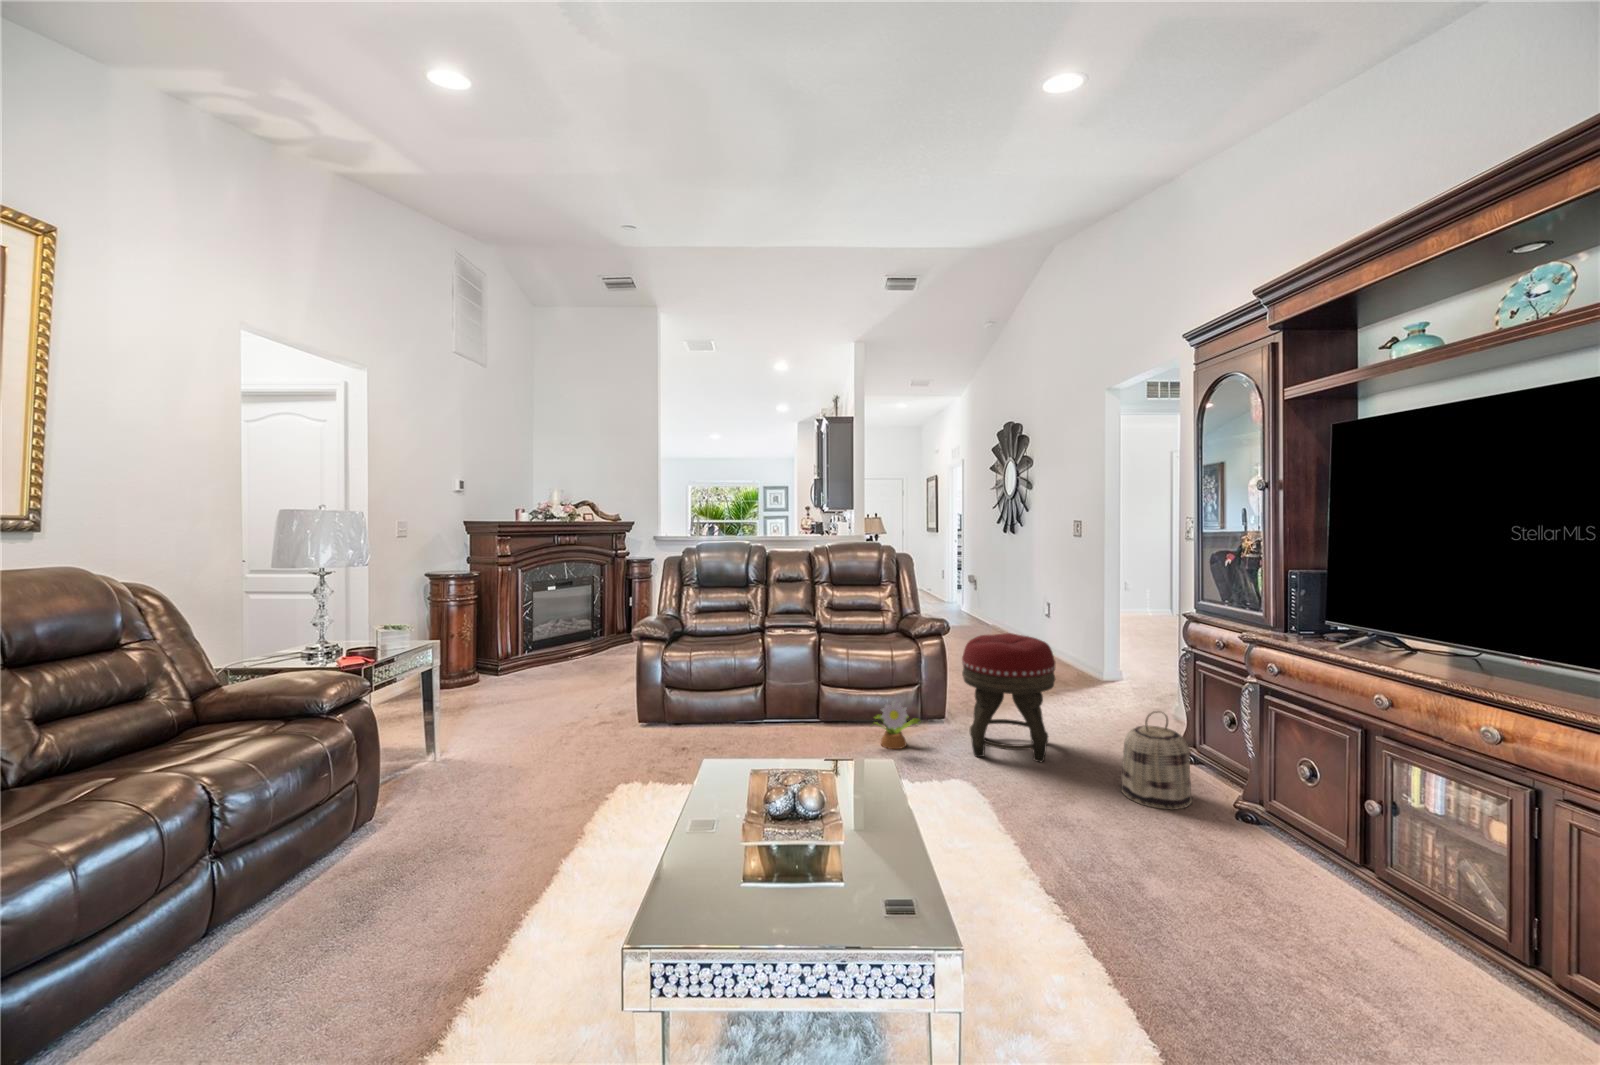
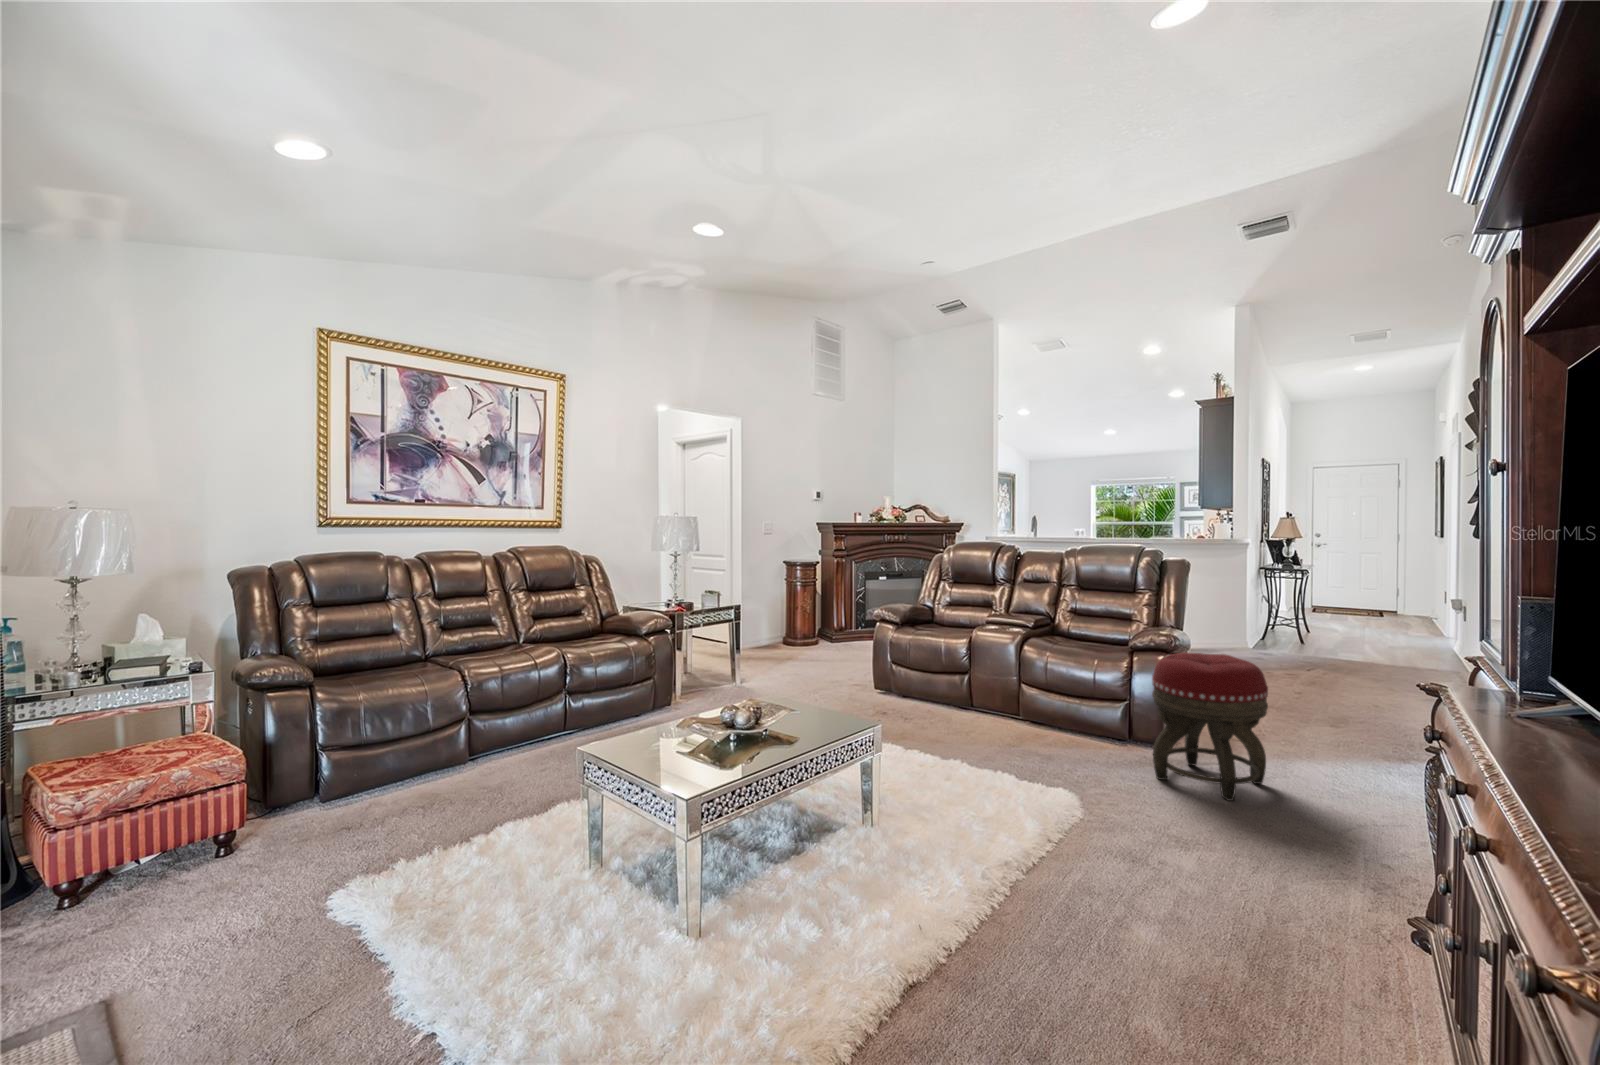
decorative plant: present [874,701,921,749] -> none [1056,705,1116,755]
basket: present [1121,711,1192,810] -> none [1281,760,1377,883]

